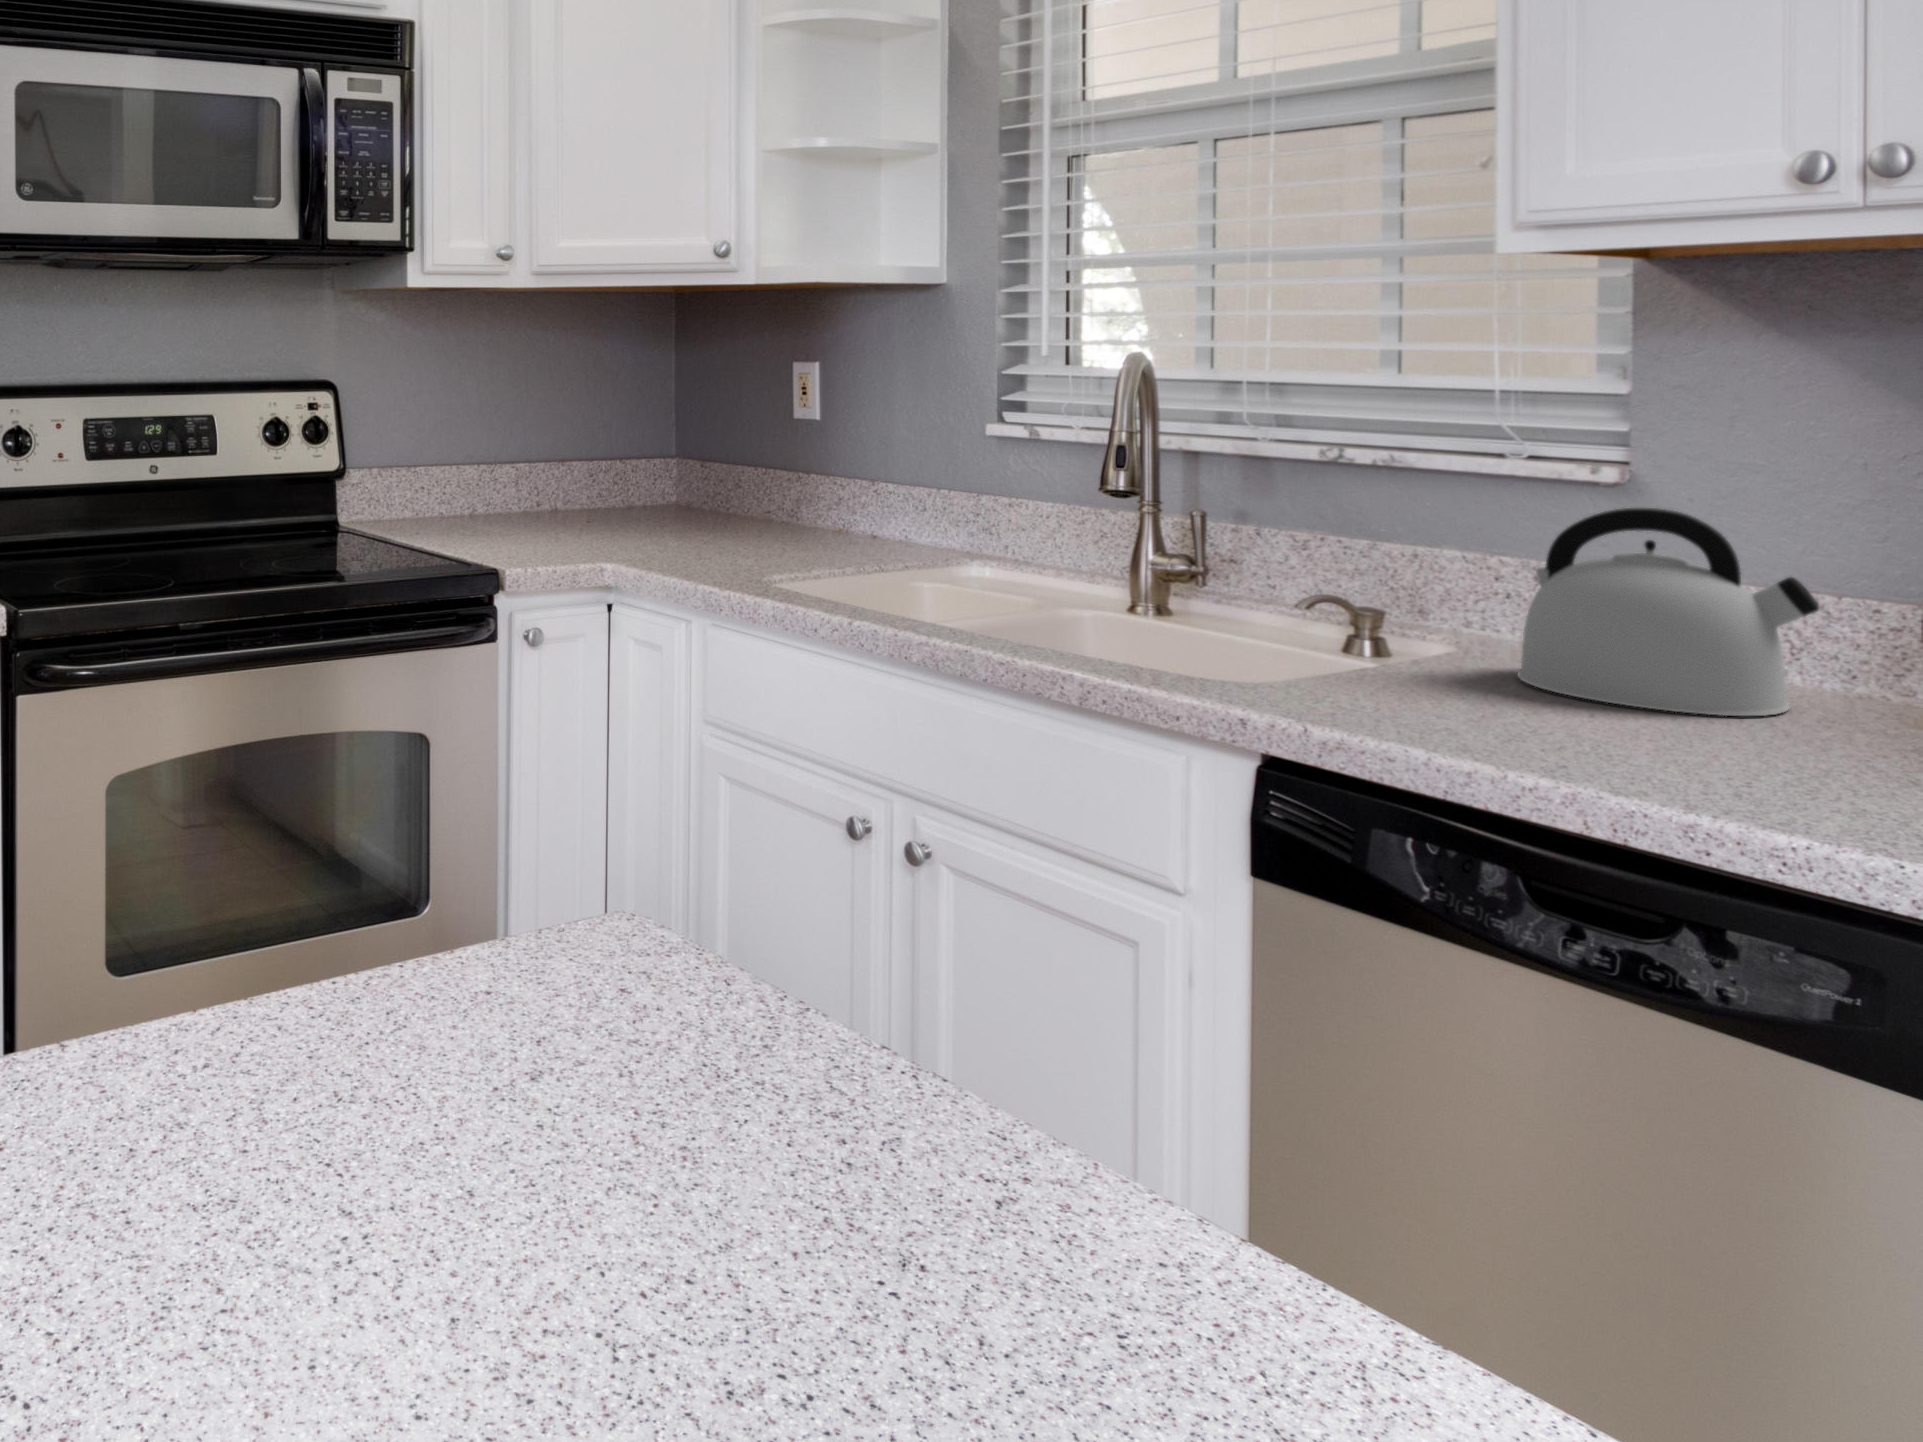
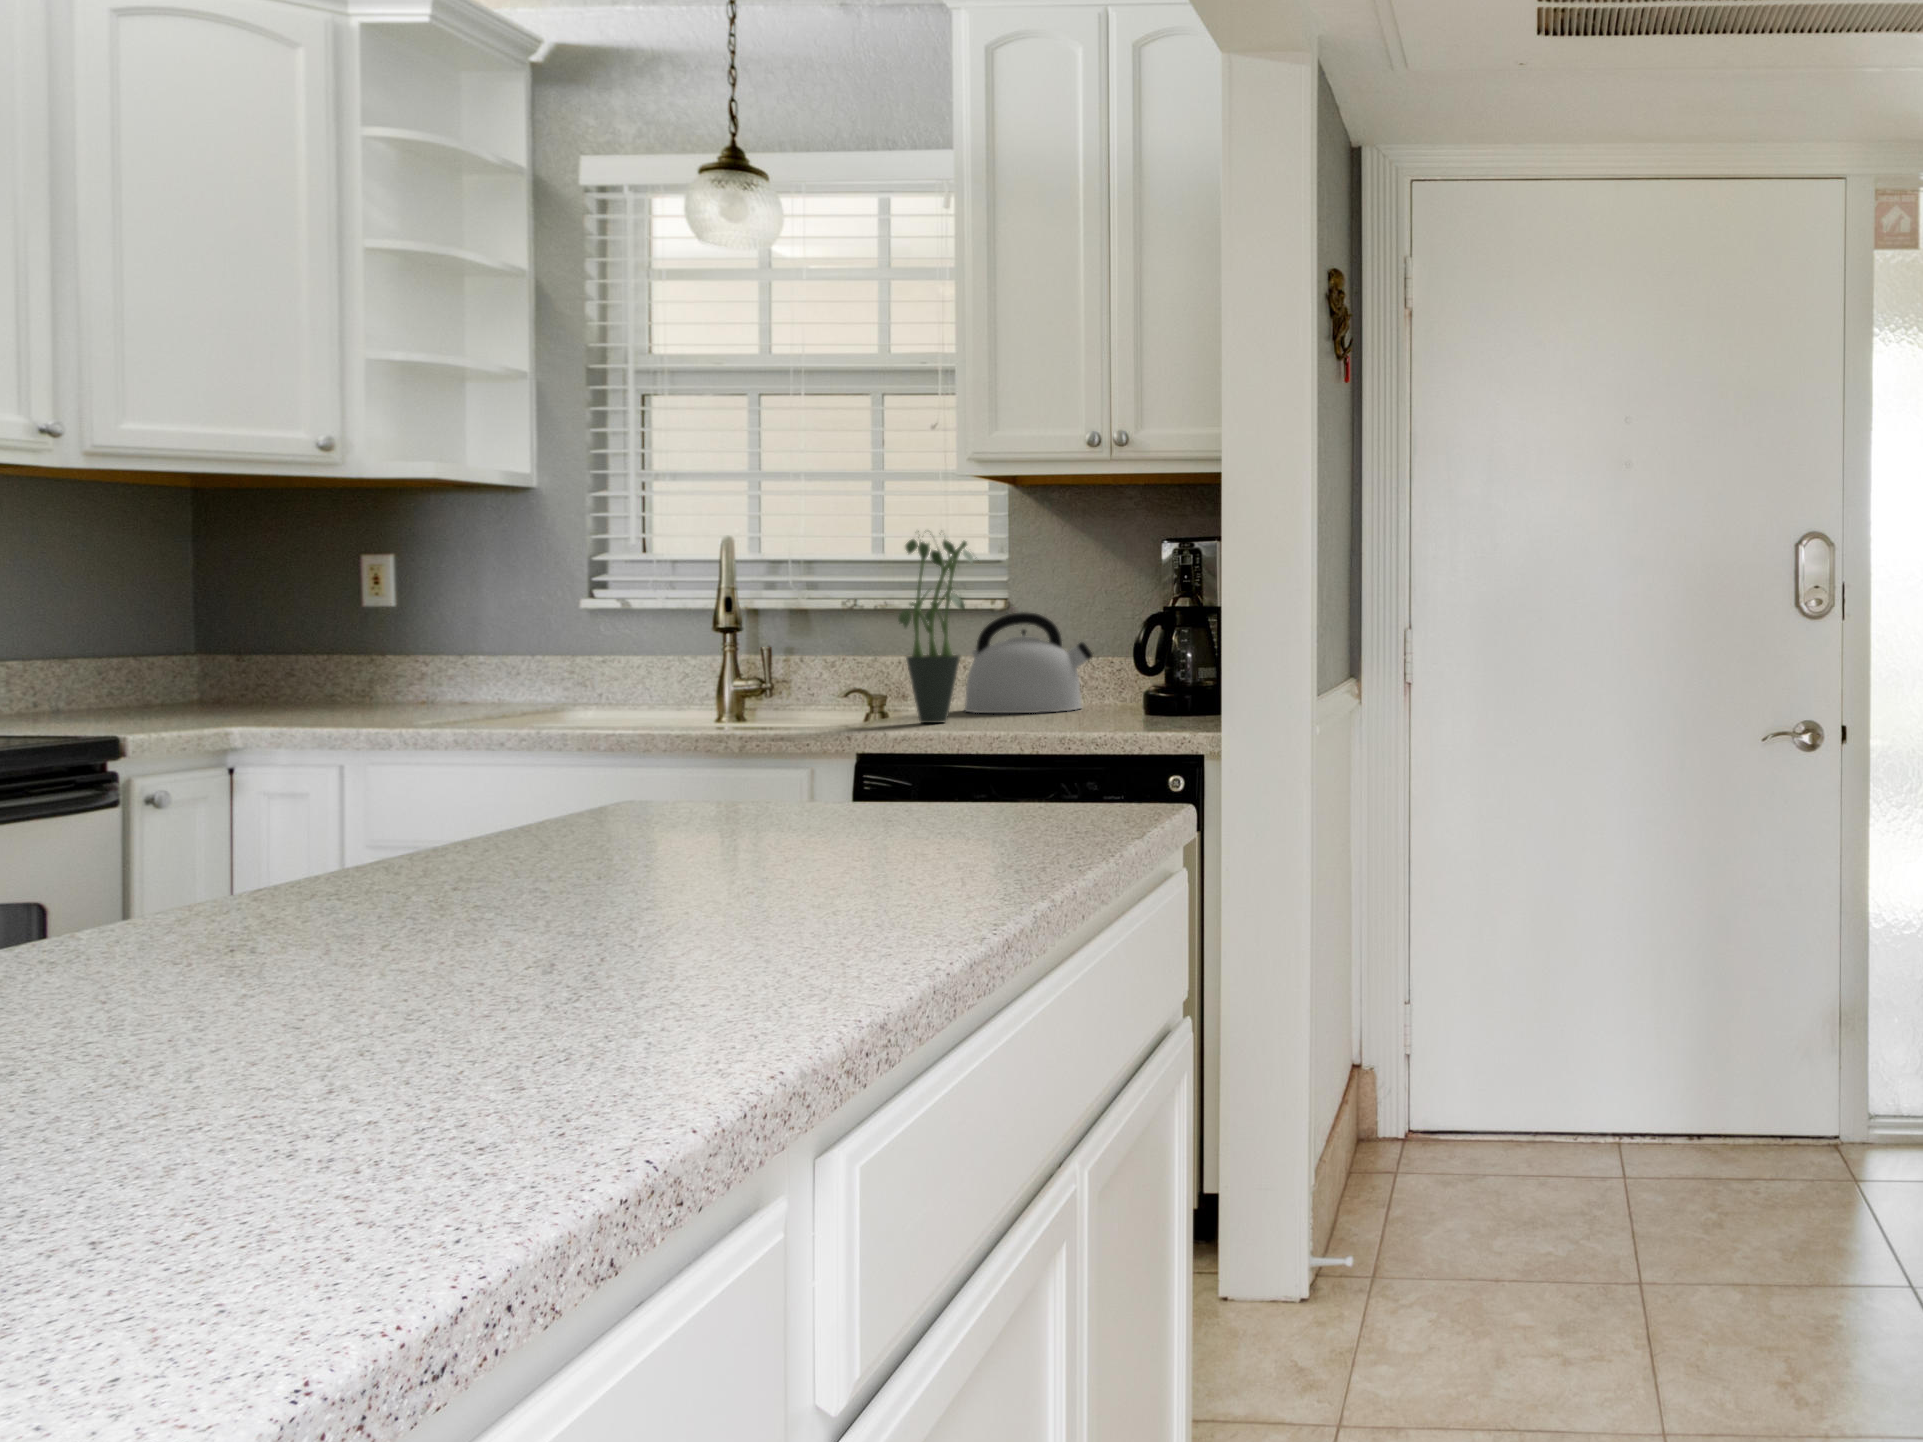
potted plant: none [1364,363,1540,715] -> present [898,531,973,723]

